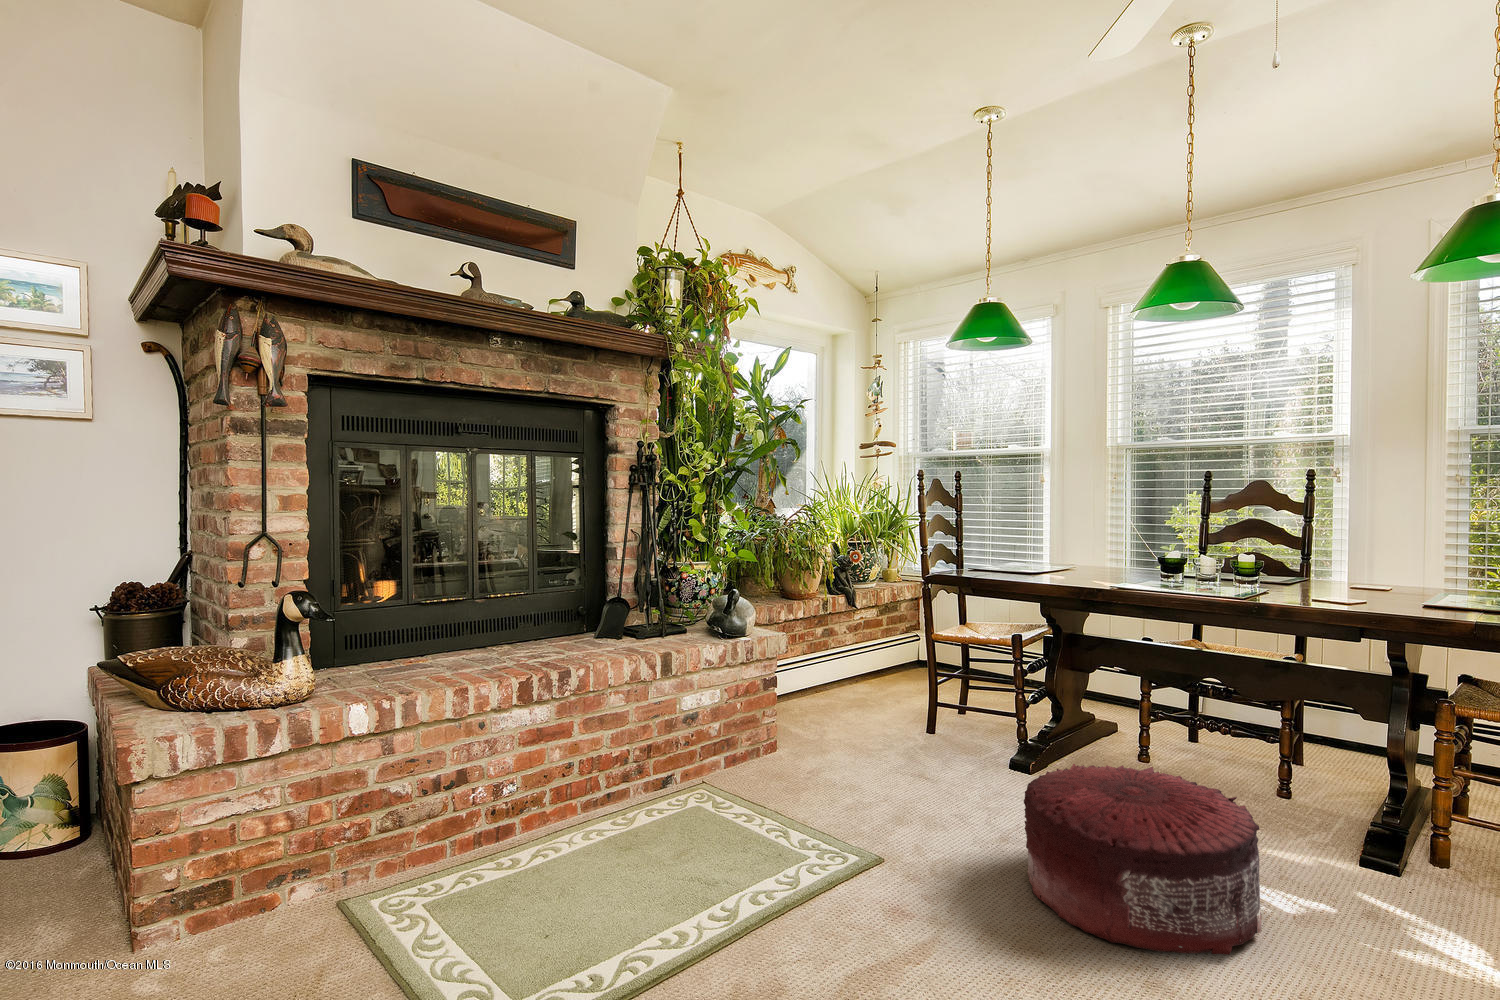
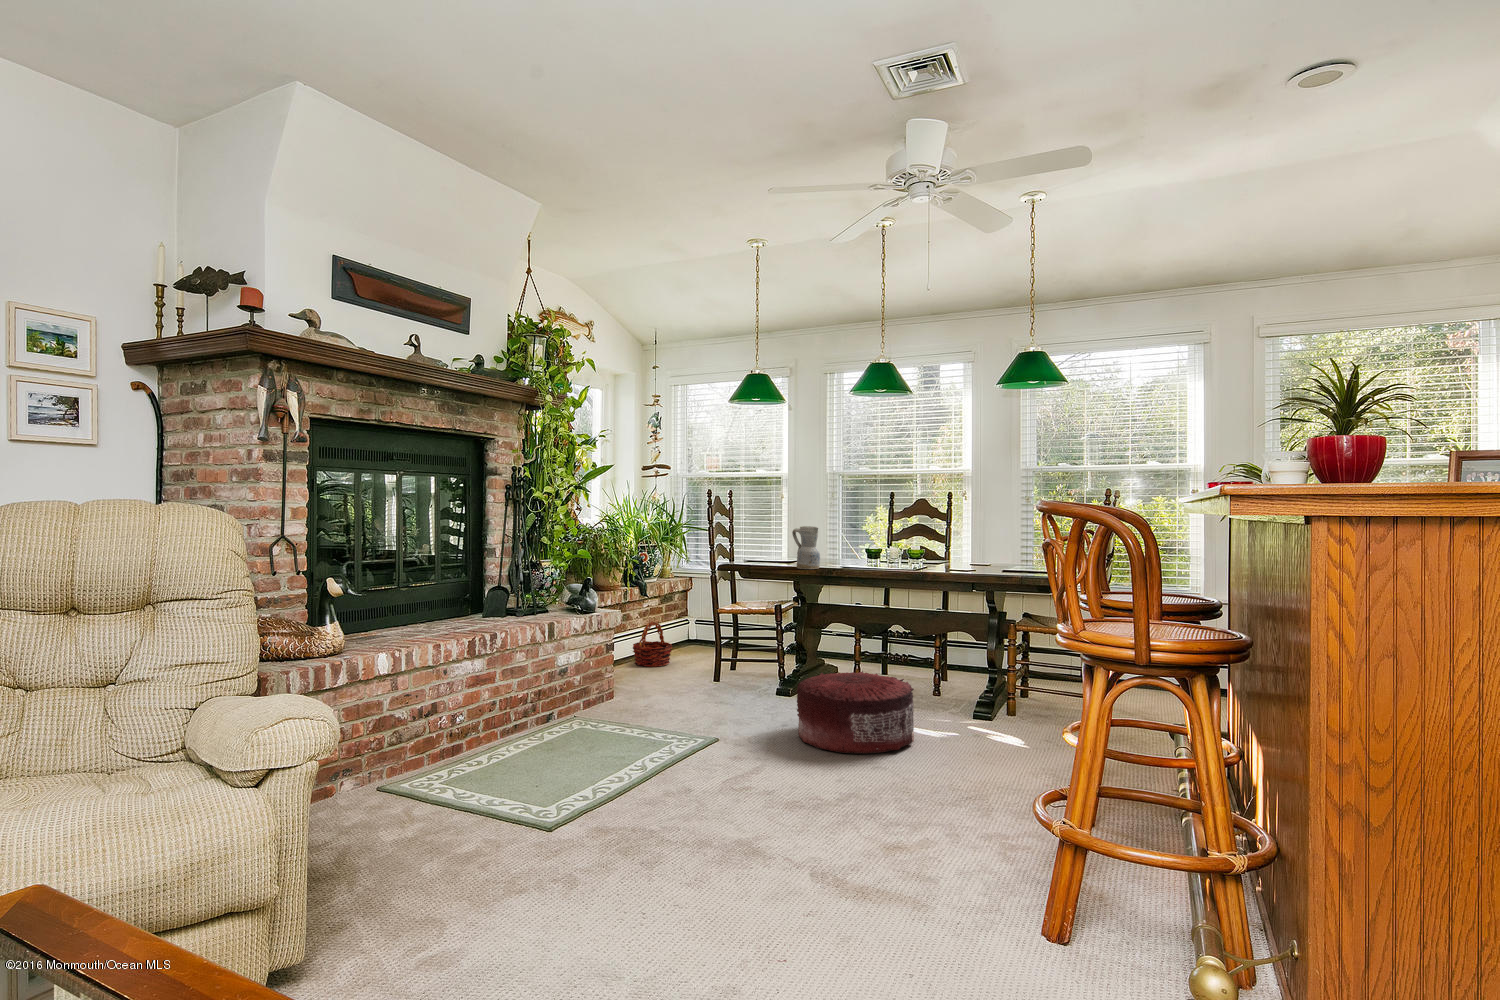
ceramic pitcher: none [1034,517,1080,584] -> present [792,526,820,569]
basket: none [833,639,884,699] -> present [633,621,672,667]

